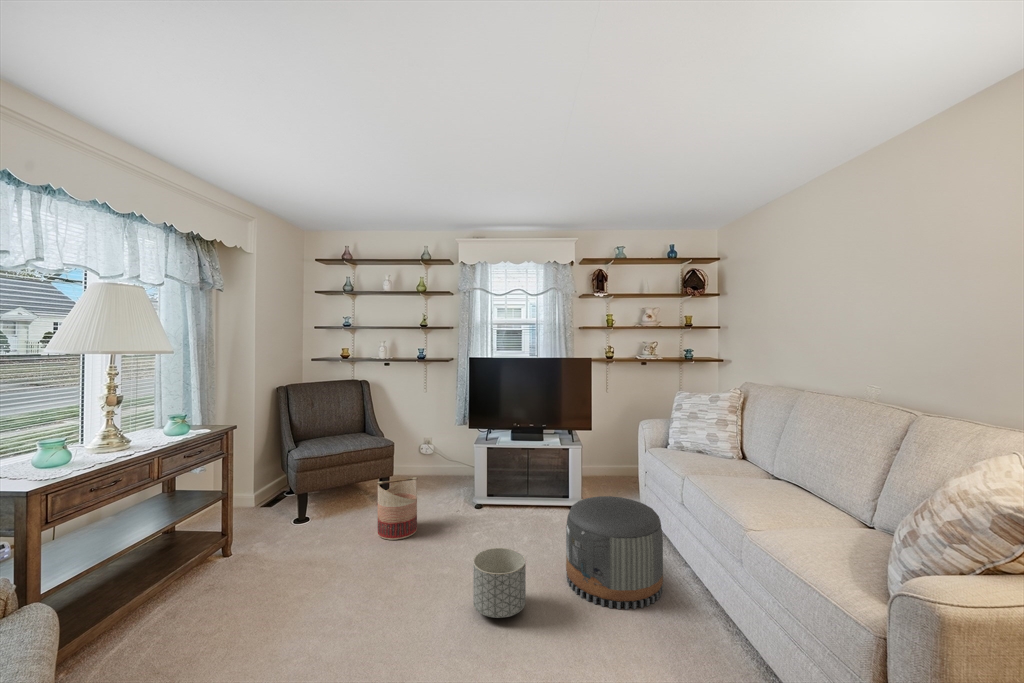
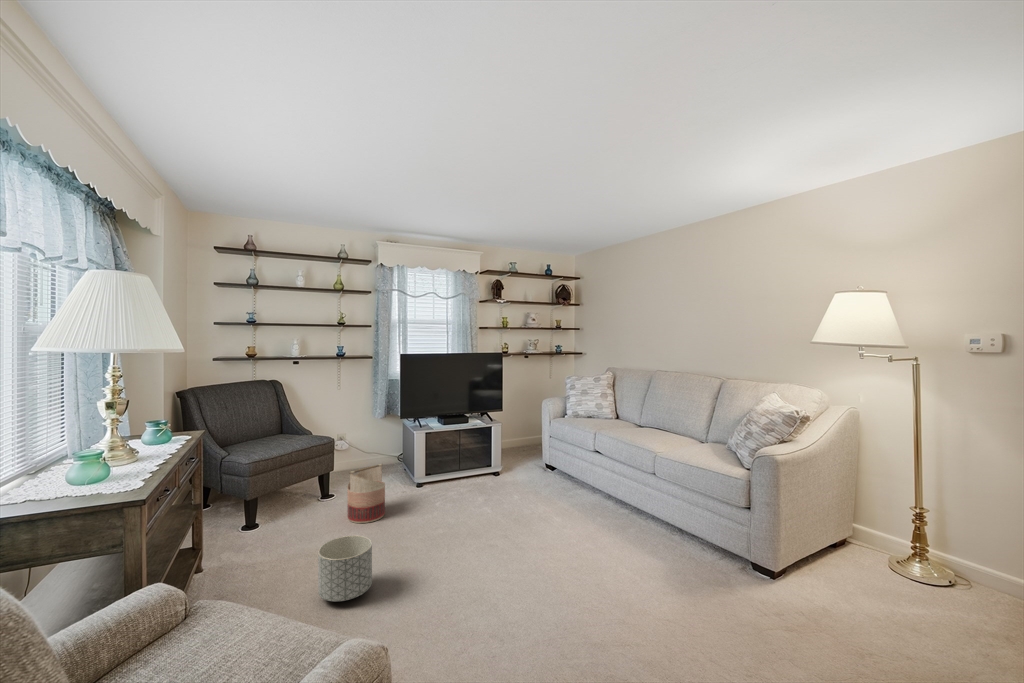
pouf: present [566,496,663,609] -> none [531,453,599,527]
planter: present [473,548,526,618] -> present [318,535,372,602]

